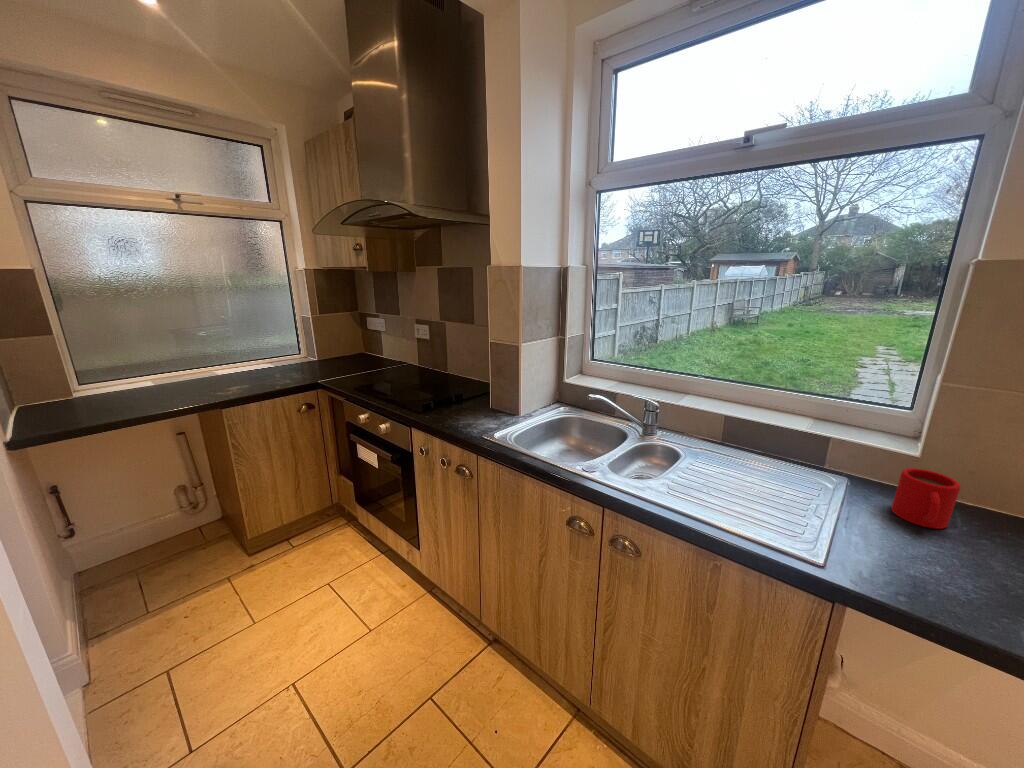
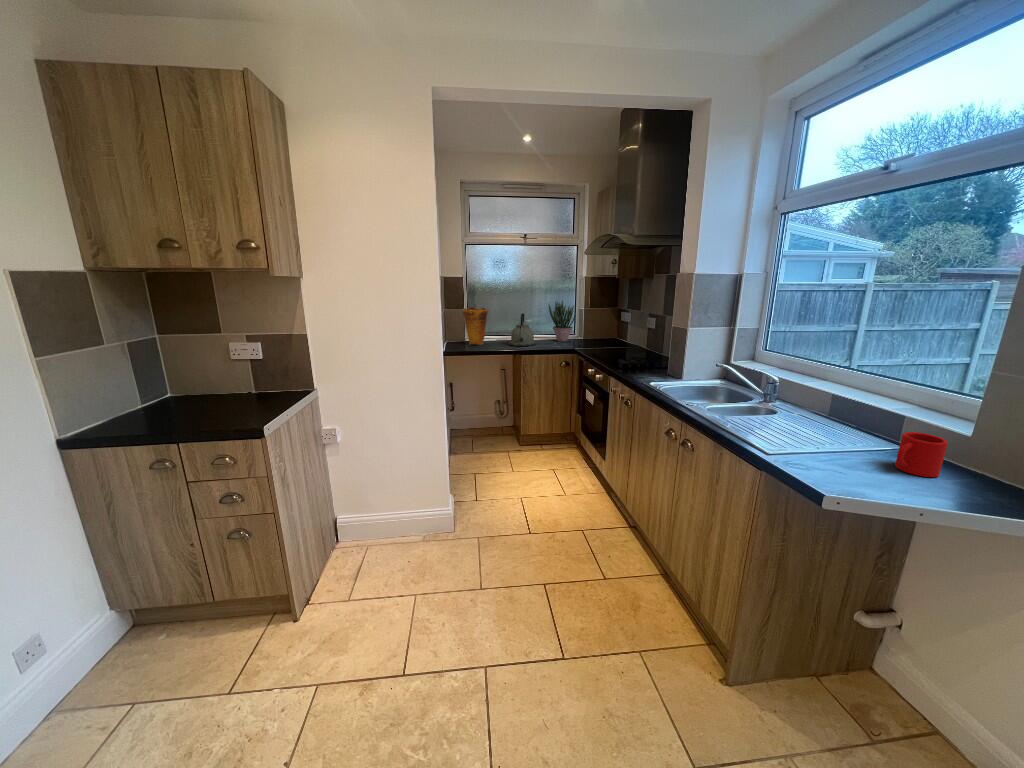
potted plant: none [250,306,304,371] -> present [548,301,576,342]
vase: none [43,330,123,408] -> present [463,307,488,345]
kettle: none [184,334,242,394] -> present [509,313,536,346]

